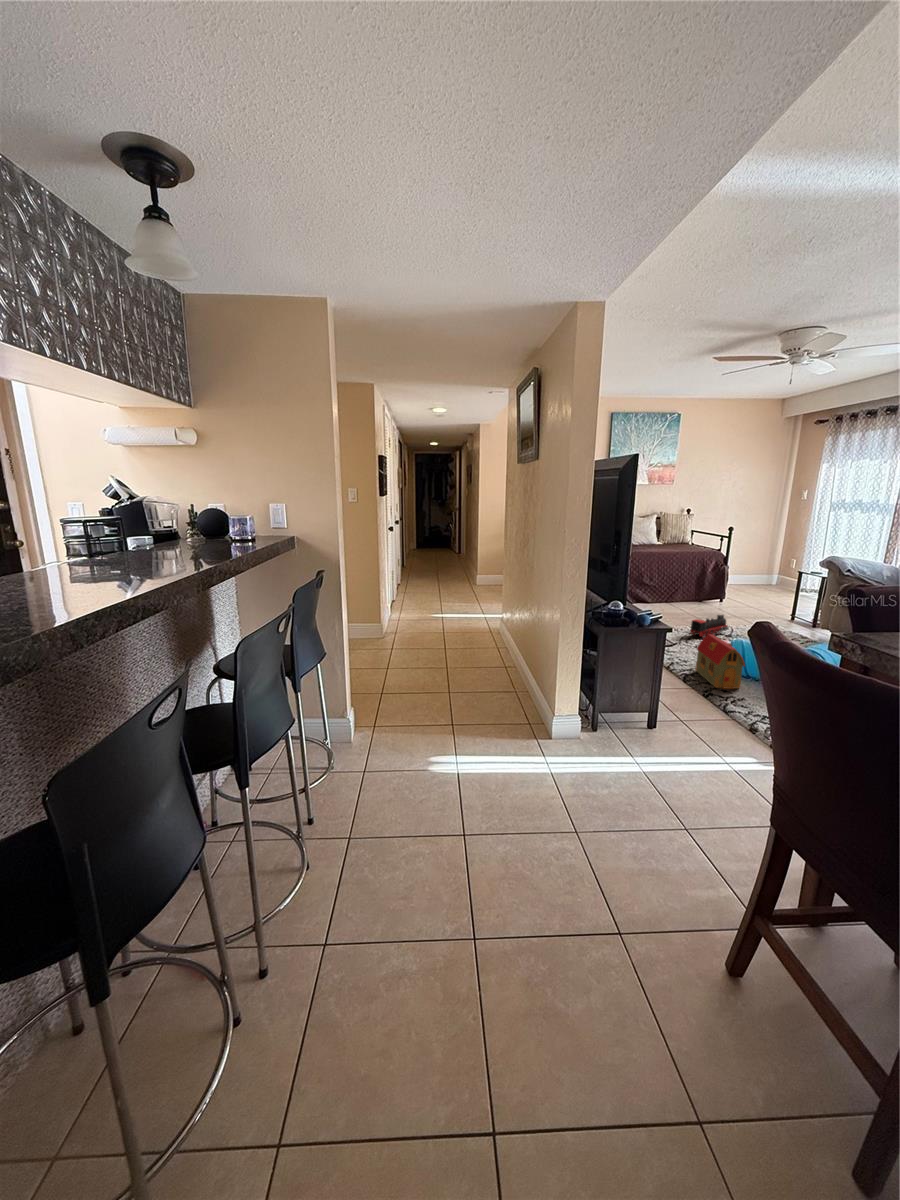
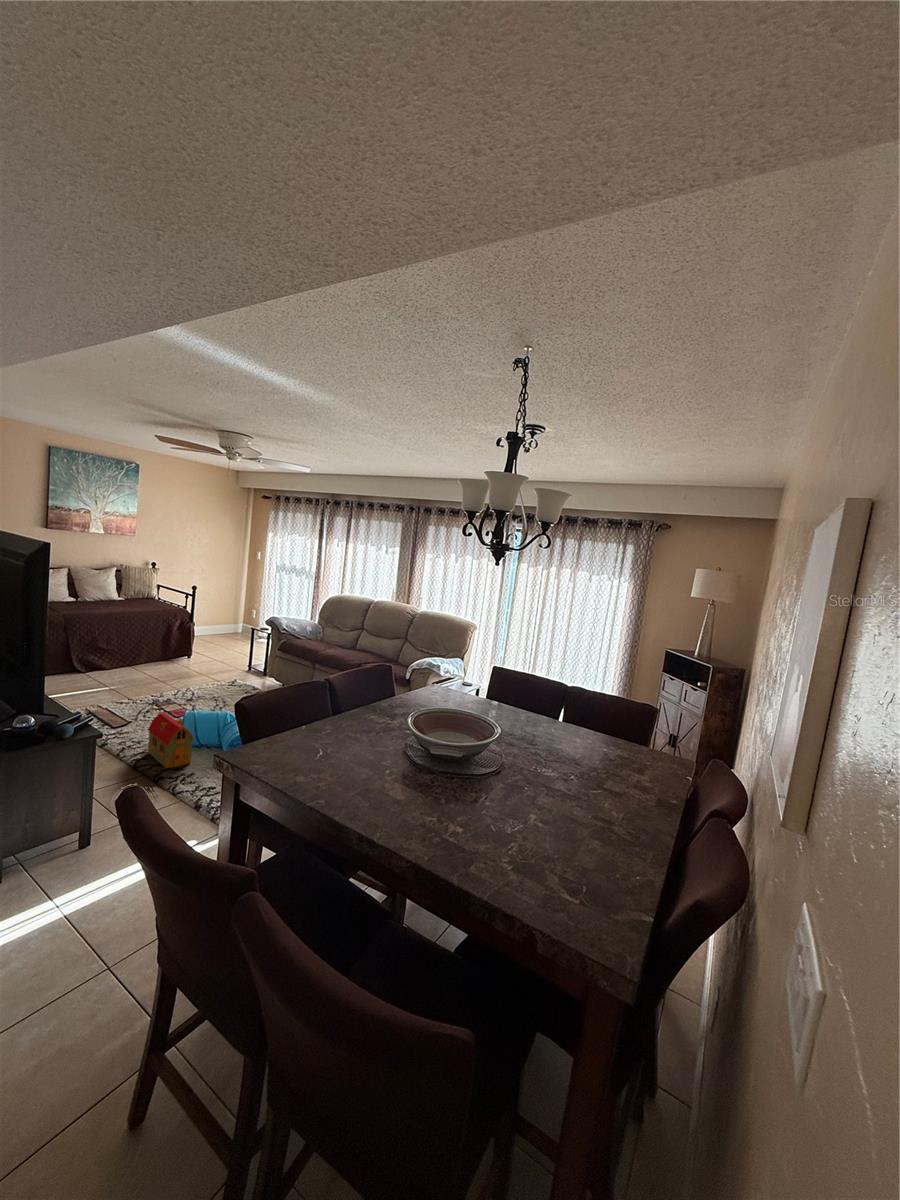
toy train: present [690,615,728,638] -> none [148,679,190,707]

